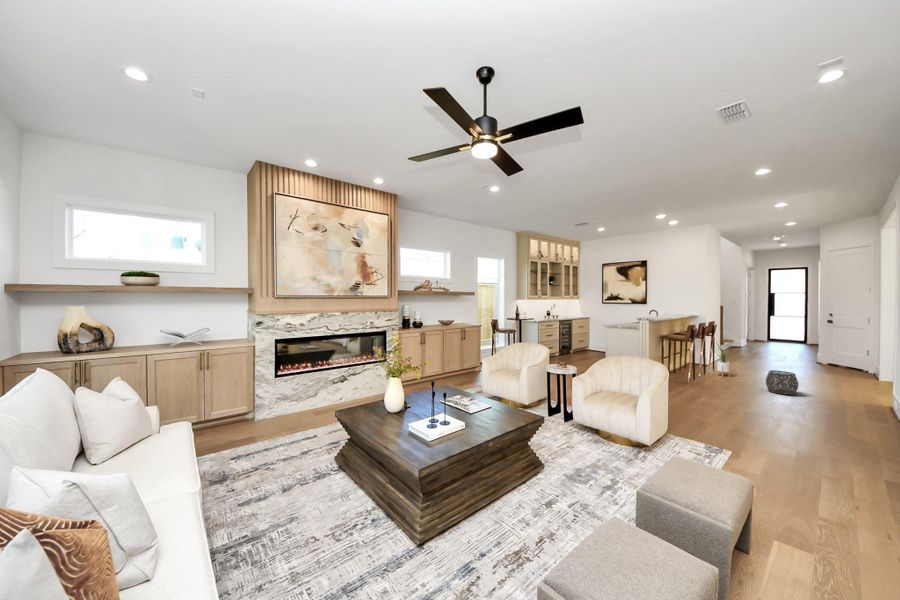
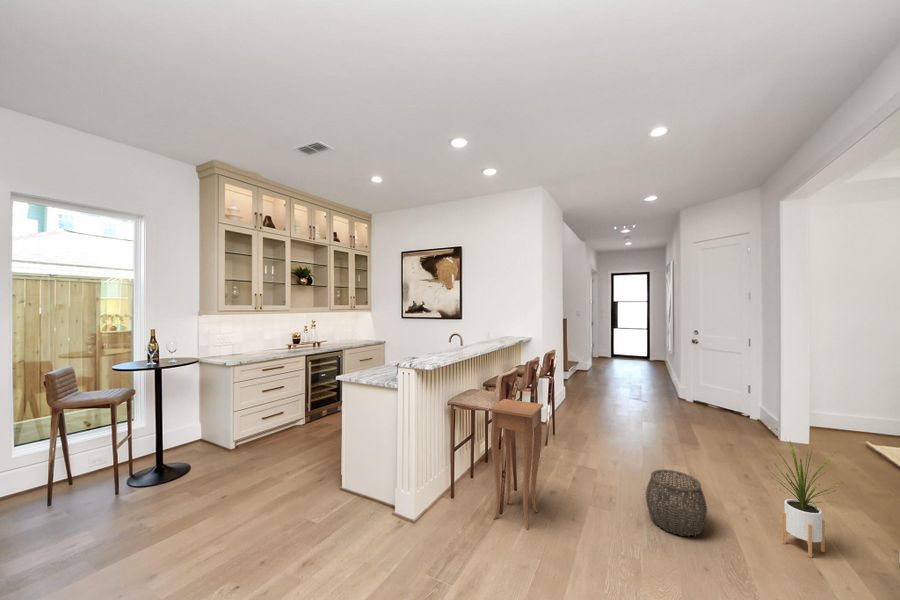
side table: none [683,336,710,387] -> present [489,399,543,529]
house plant: present [716,343,730,377] -> present [771,441,843,557]

